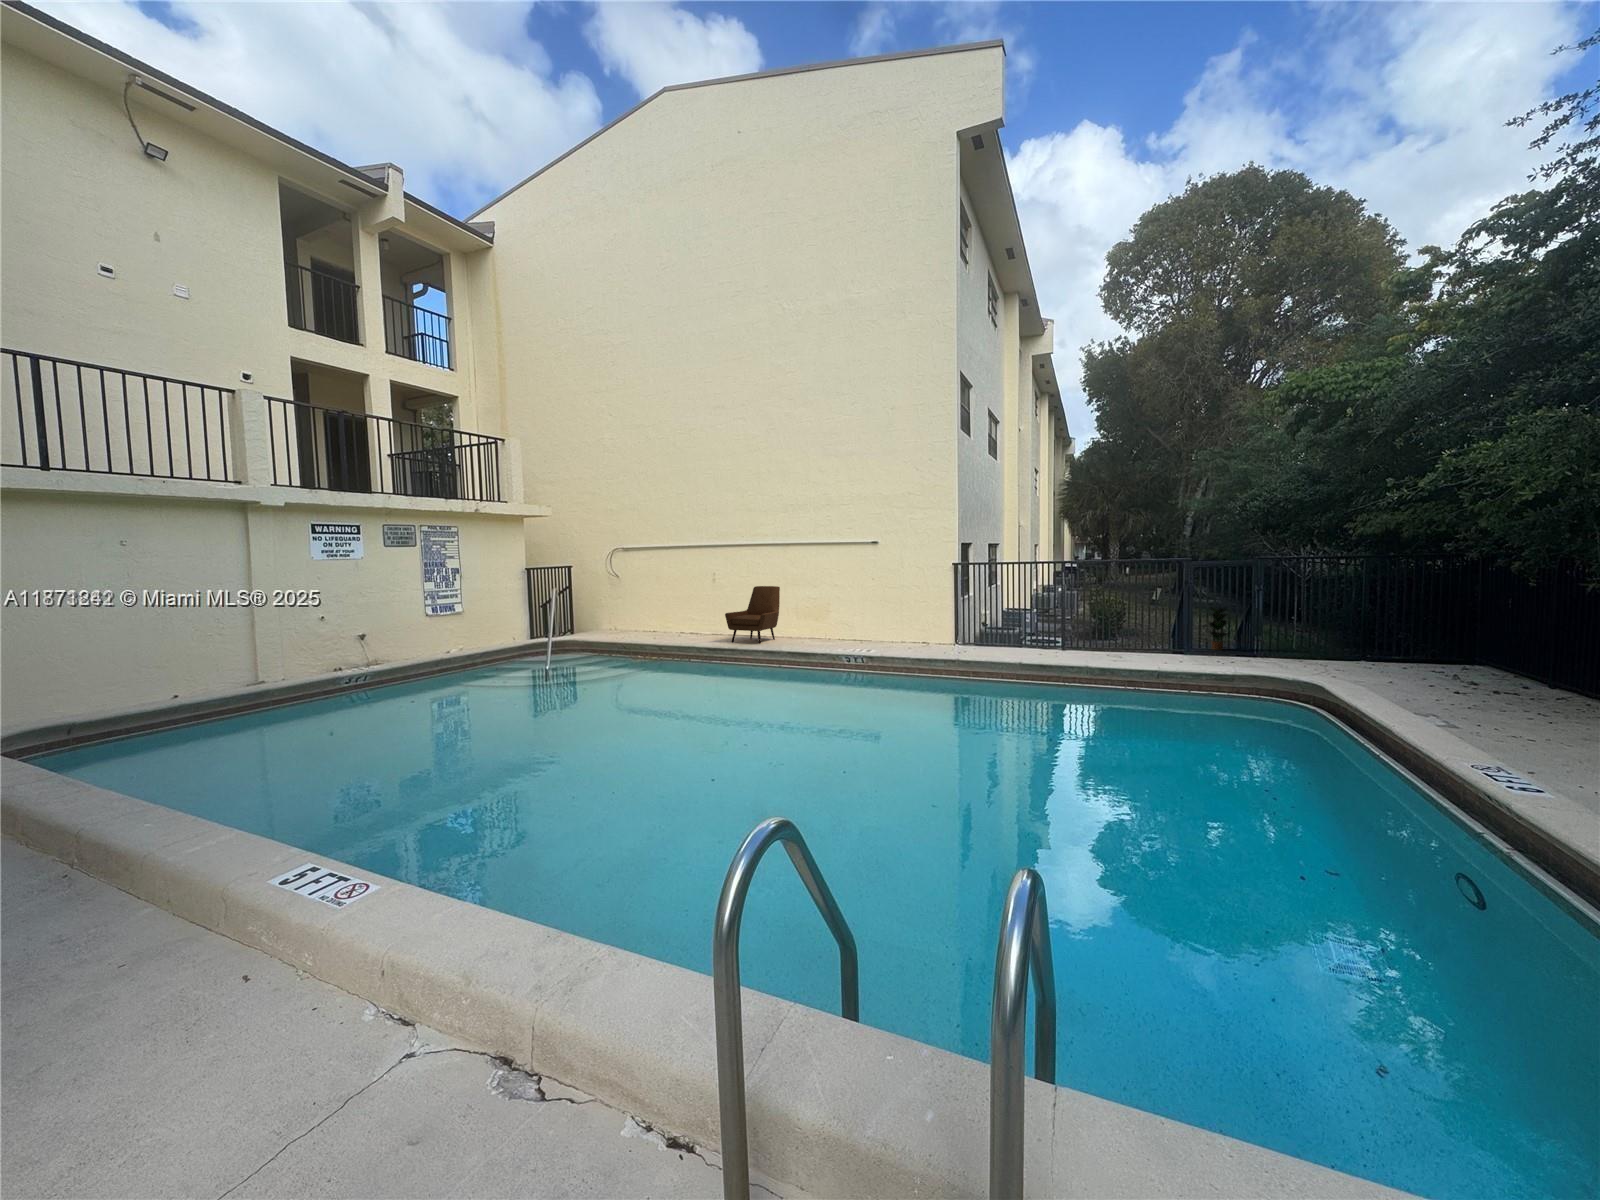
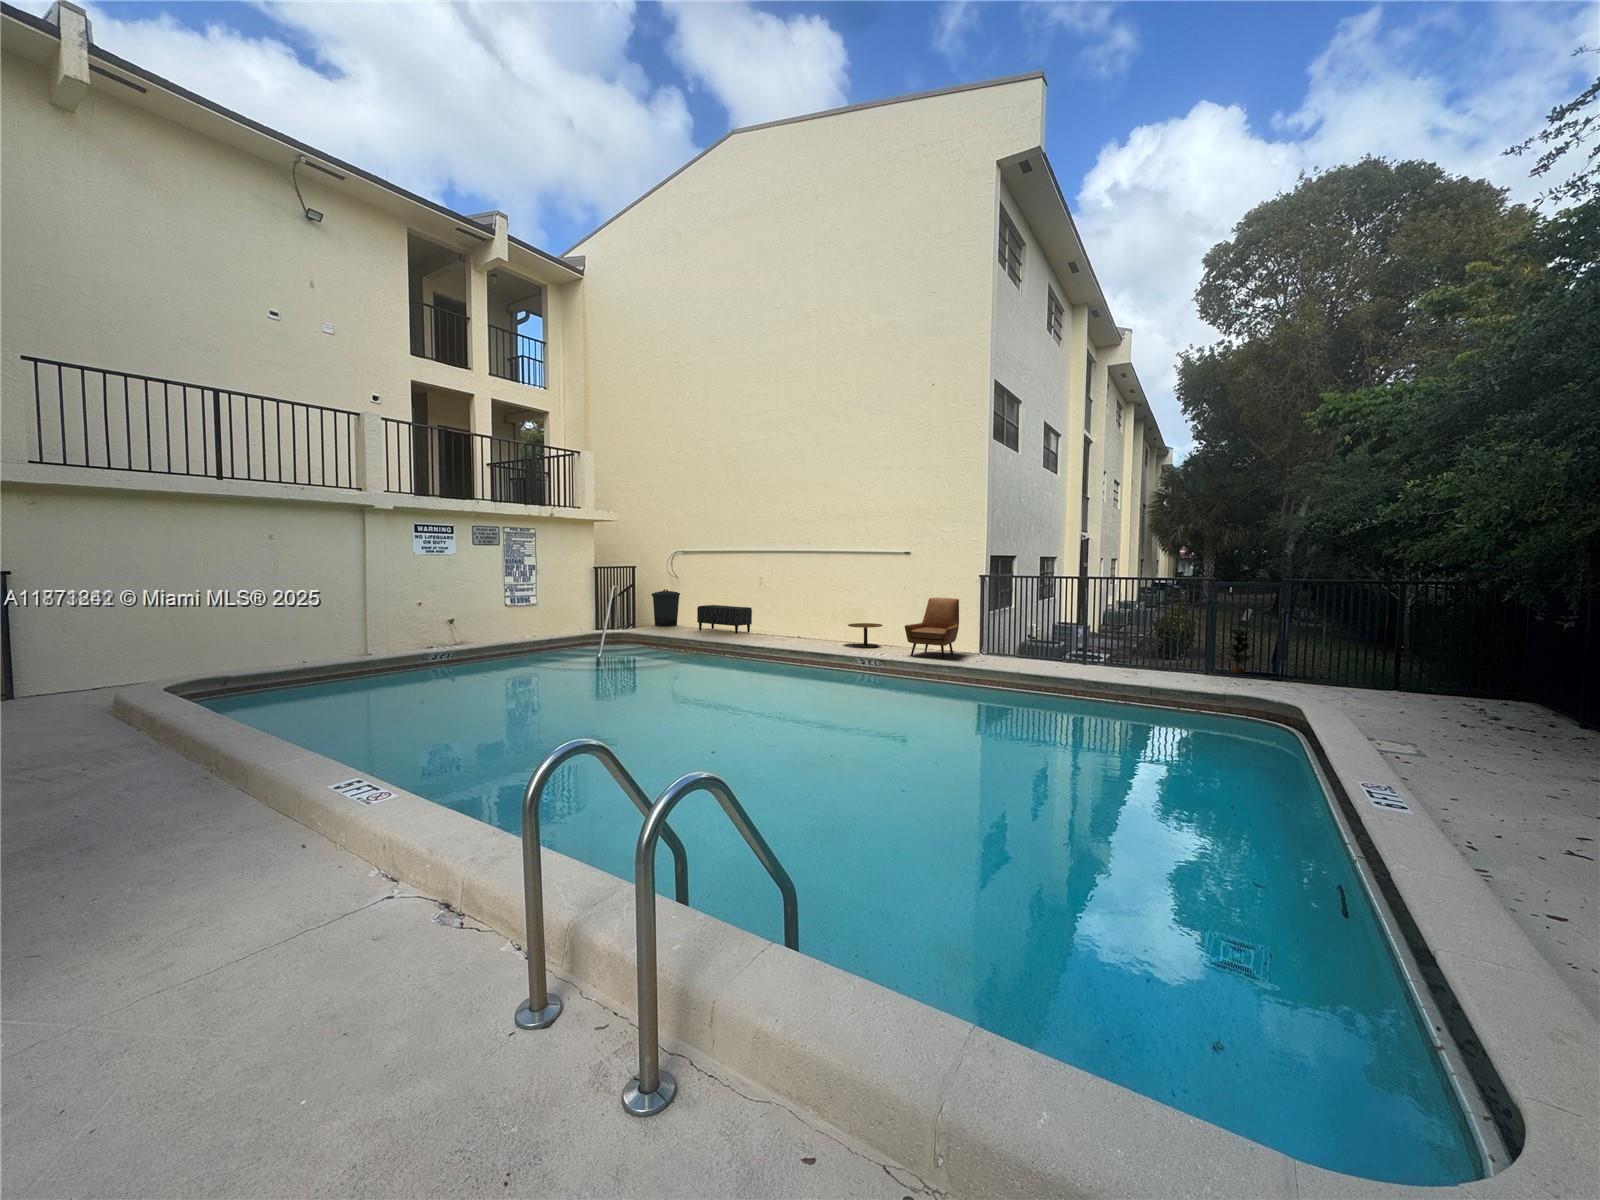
chair: present [725,586,780,643] -> present [905,598,959,659]
trash can: none [588,592,620,632] -> present [652,589,680,626]
bench: none [644,606,705,636] -> present [697,605,752,634]
side table: none [818,618,855,644] -> present [848,623,882,647]

